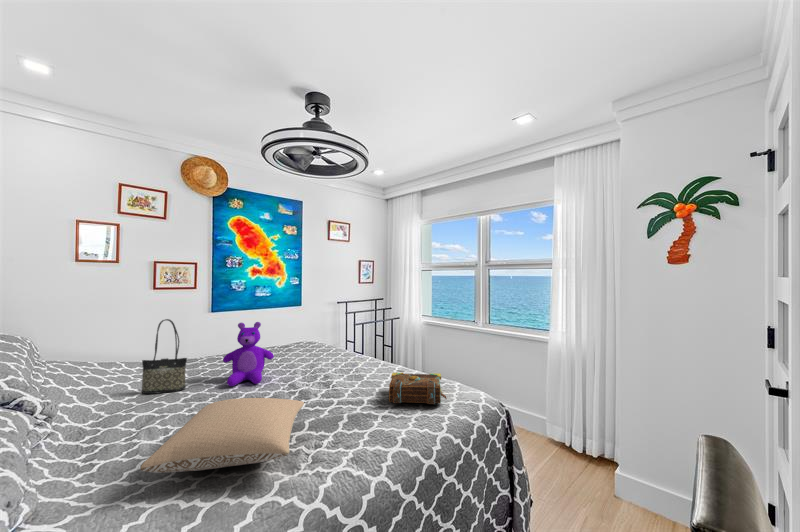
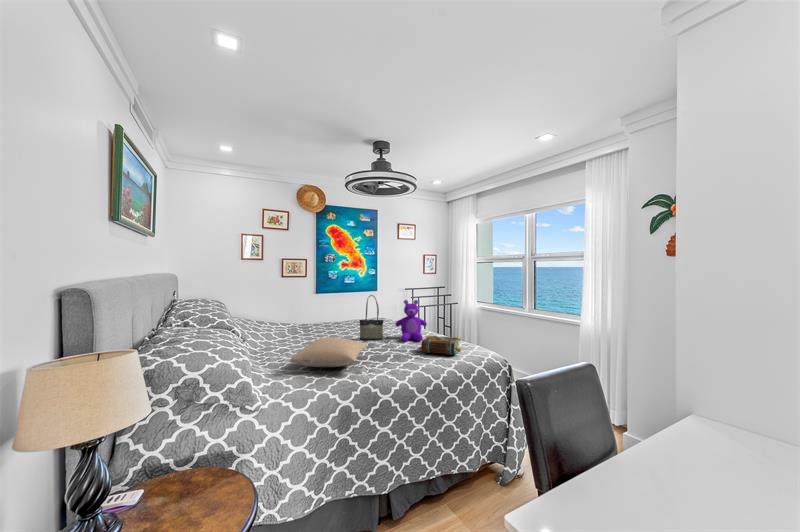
tote bag: present [142,319,187,394] -> present [360,295,383,340]
teddy bear: present [223,322,274,386] -> present [395,300,427,341]

